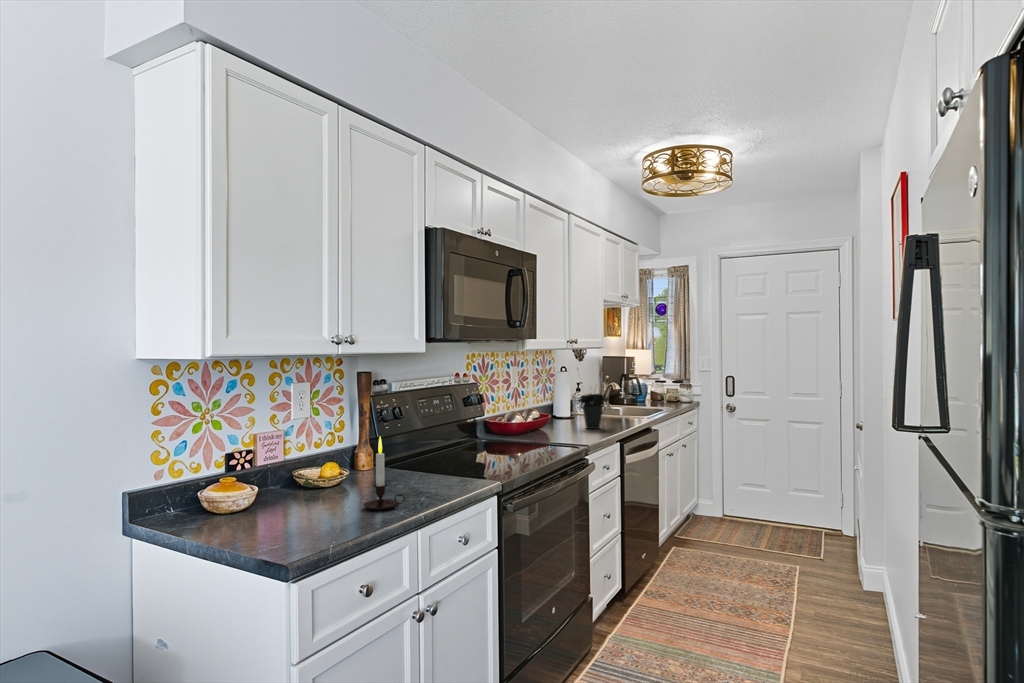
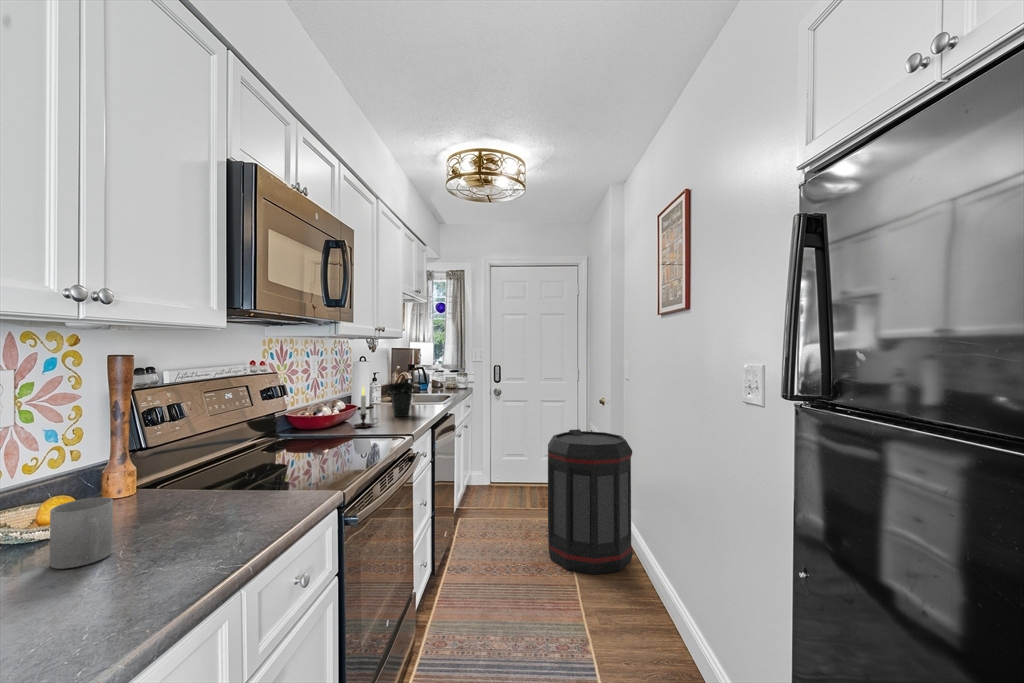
candle: present [363,437,405,510] -> present [353,386,376,428]
trash can: none [763,458,878,635] -> present [548,429,633,574]
mug: none [328,463,356,501] -> present [49,497,113,569]

